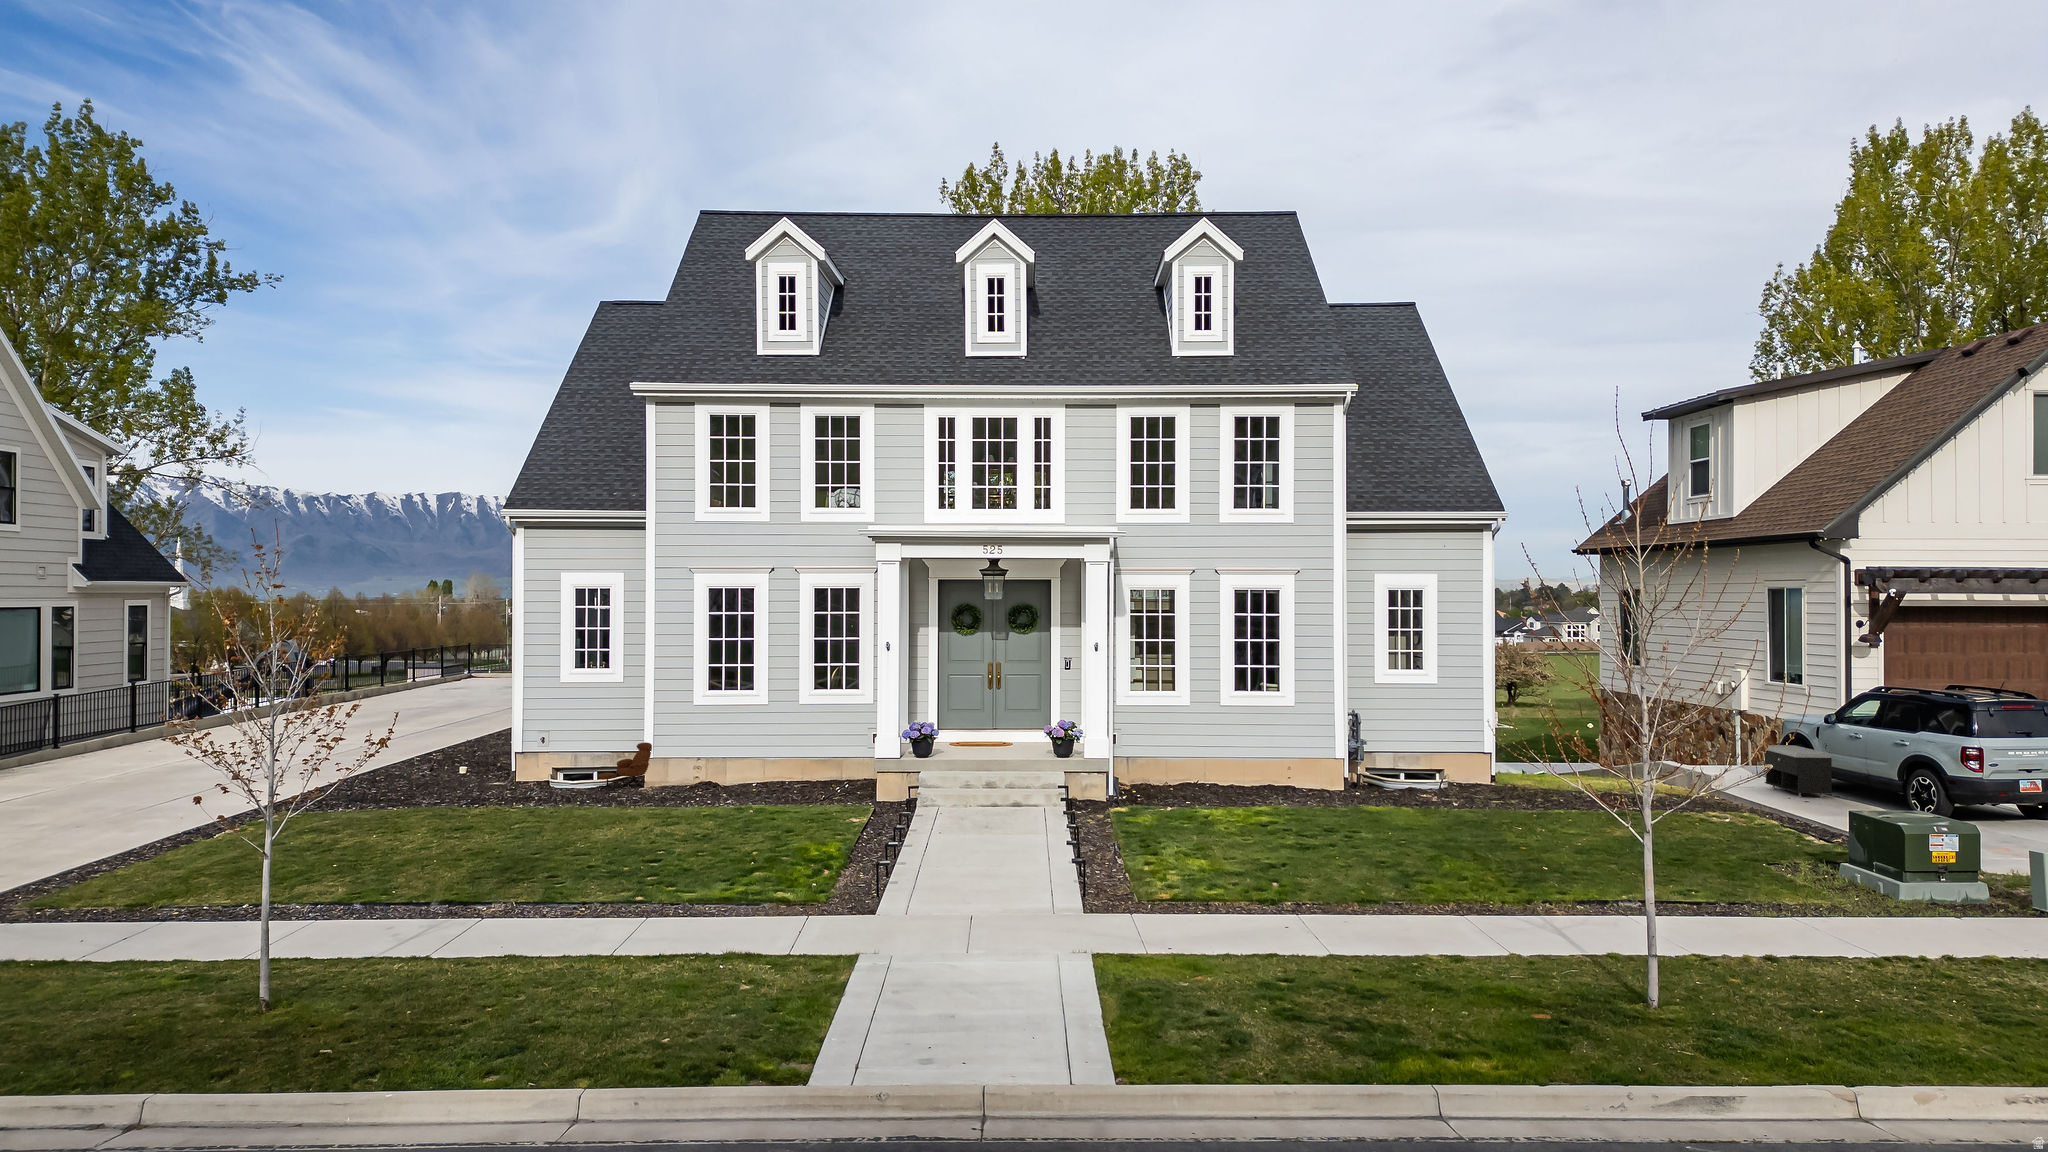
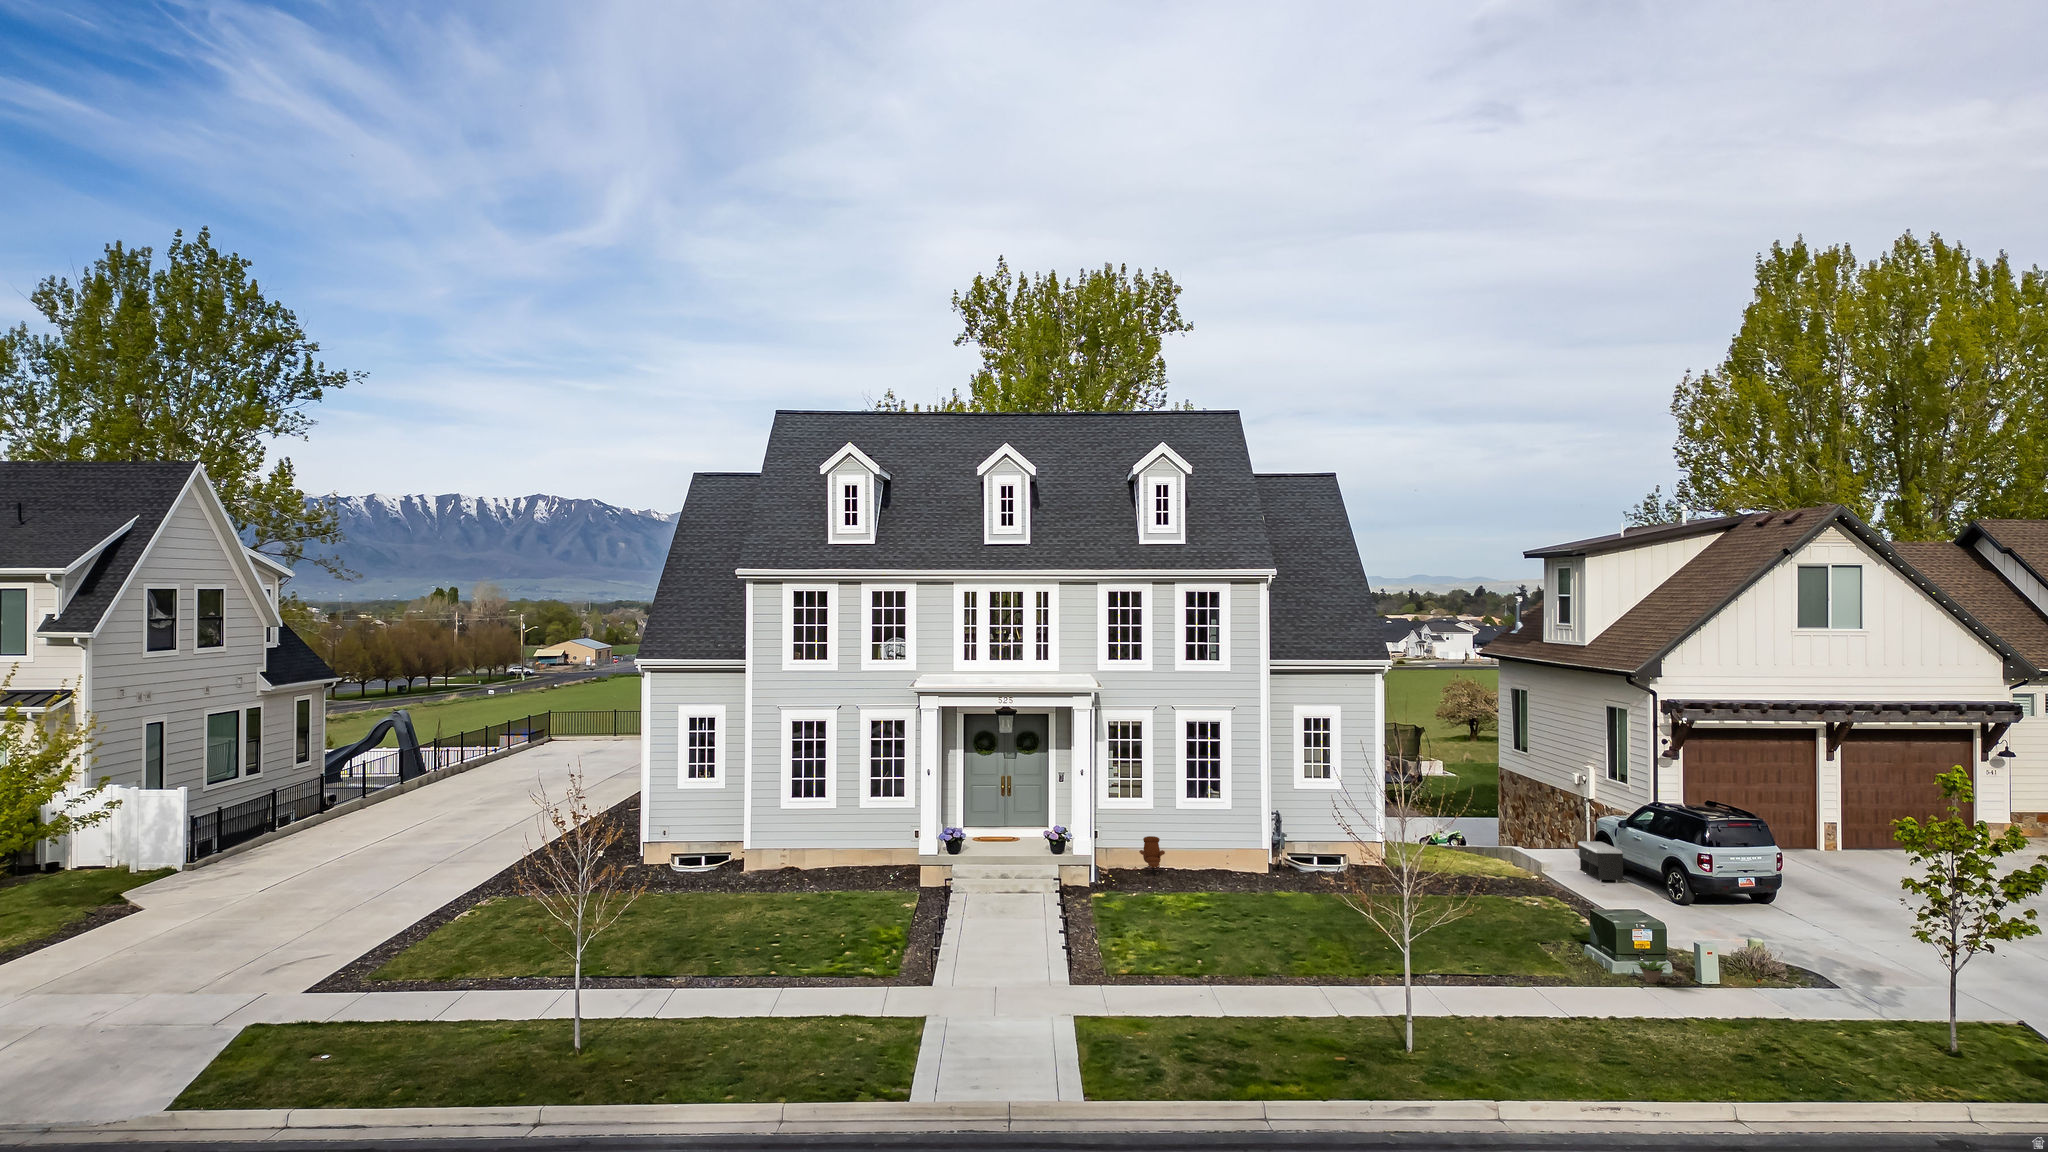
lounge chair: present [598,742,652,791] -> present [1139,836,1165,876]
decorative plant: none [1930,878,1993,911] -> present [1635,960,1669,983]

